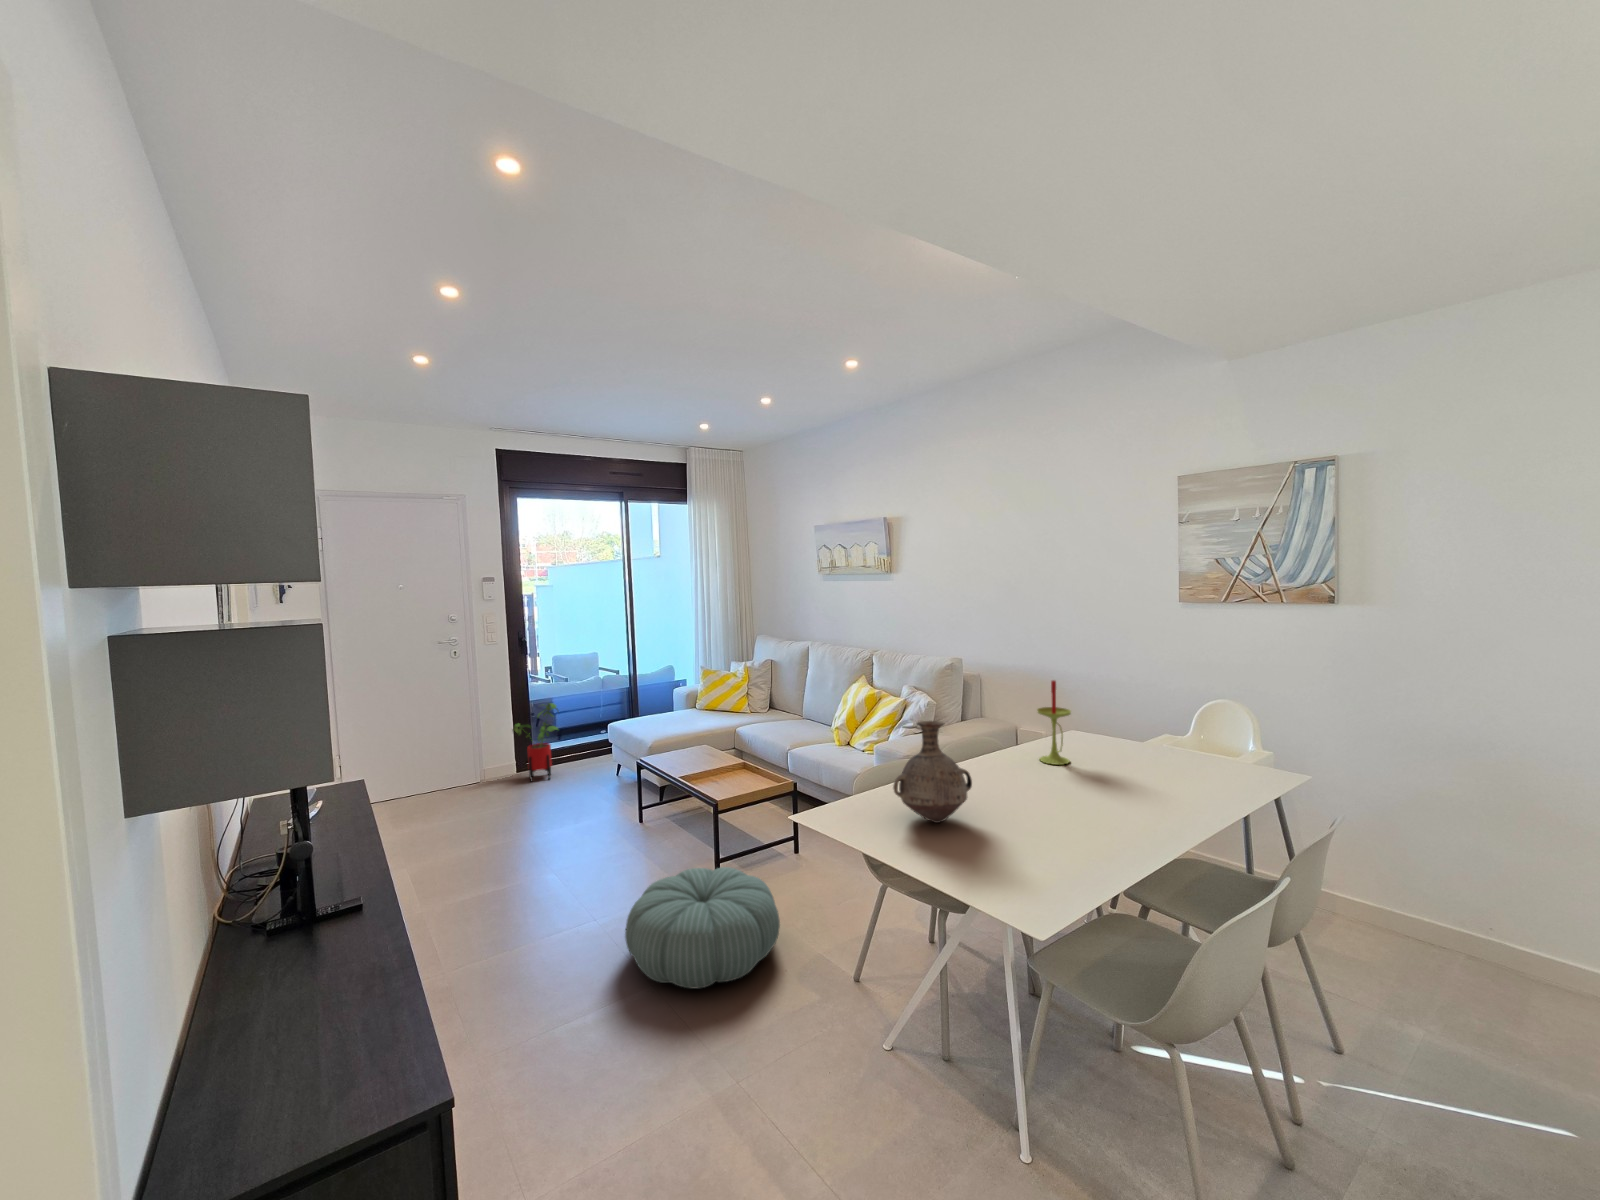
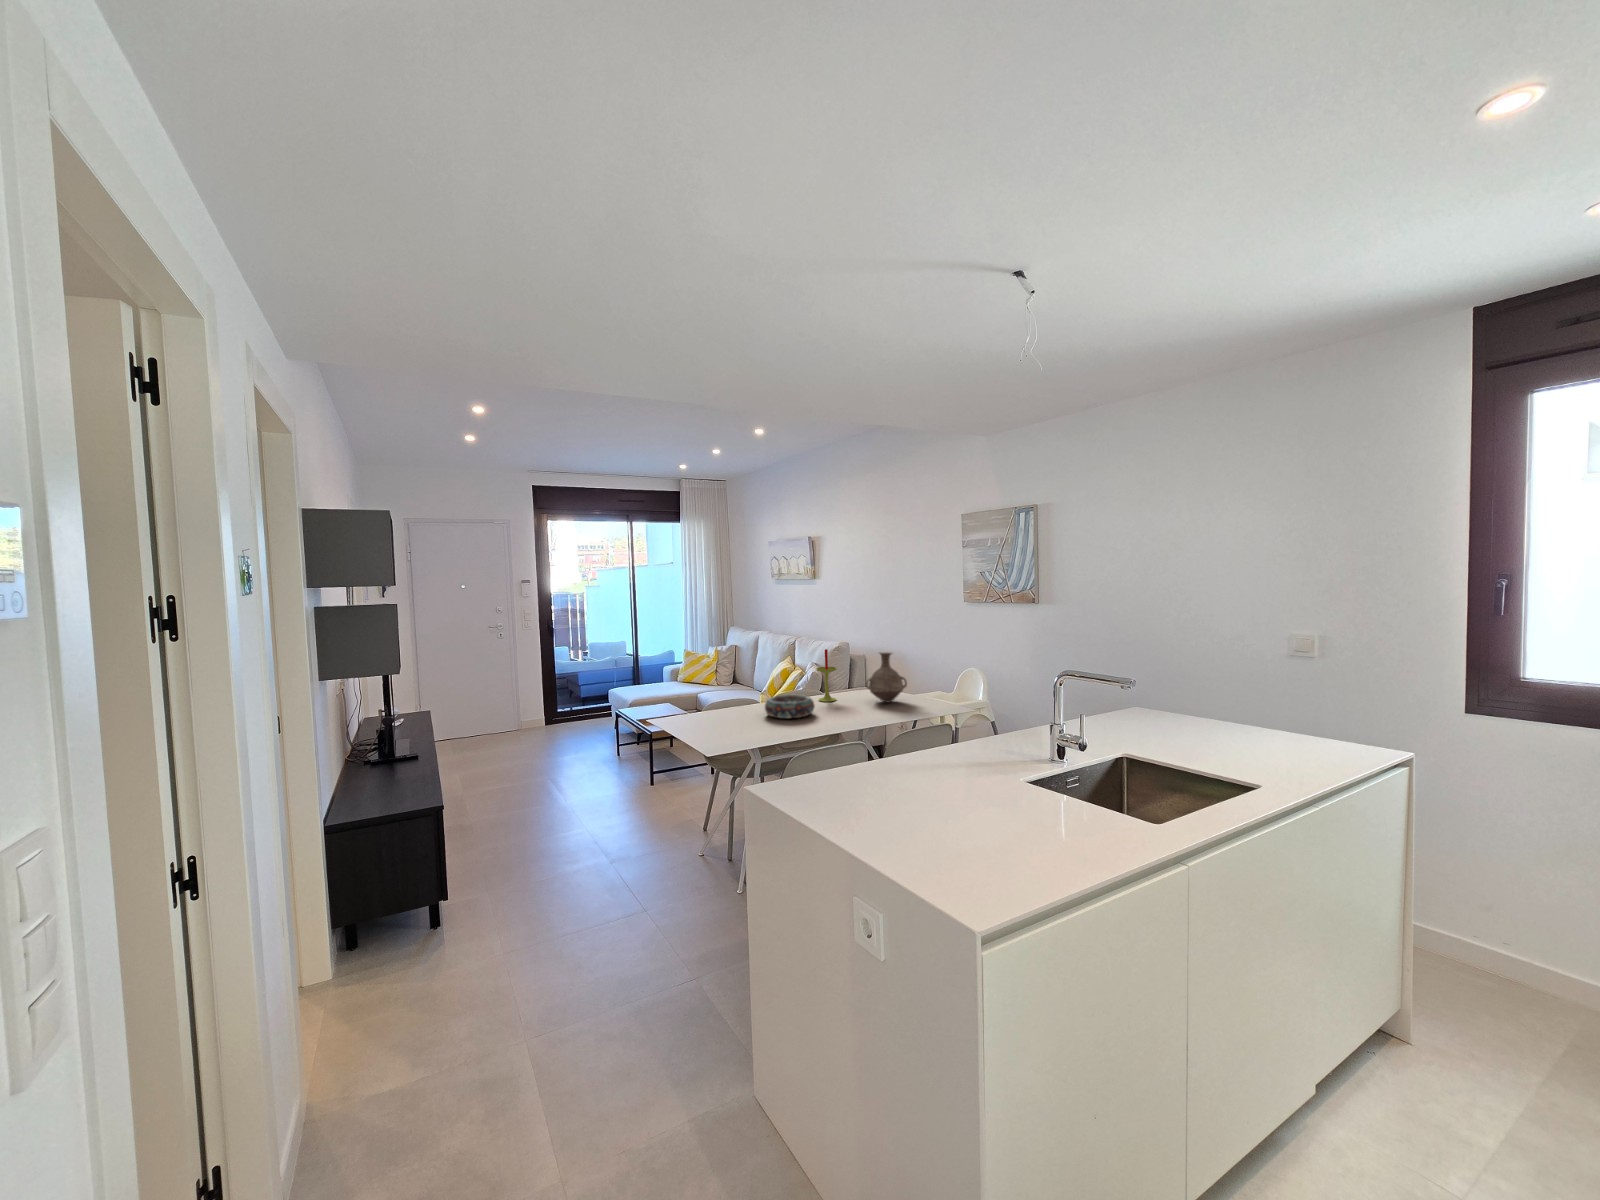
house plant: present [512,703,558,781] -> none [542,673,577,730]
vase: present [893,721,972,823] -> present [866,653,907,703]
decorative bowl: none [1001,761,1092,810] -> present [765,695,815,719]
pouf: present [625,867,780,989] -> none [570,766,665,826]

